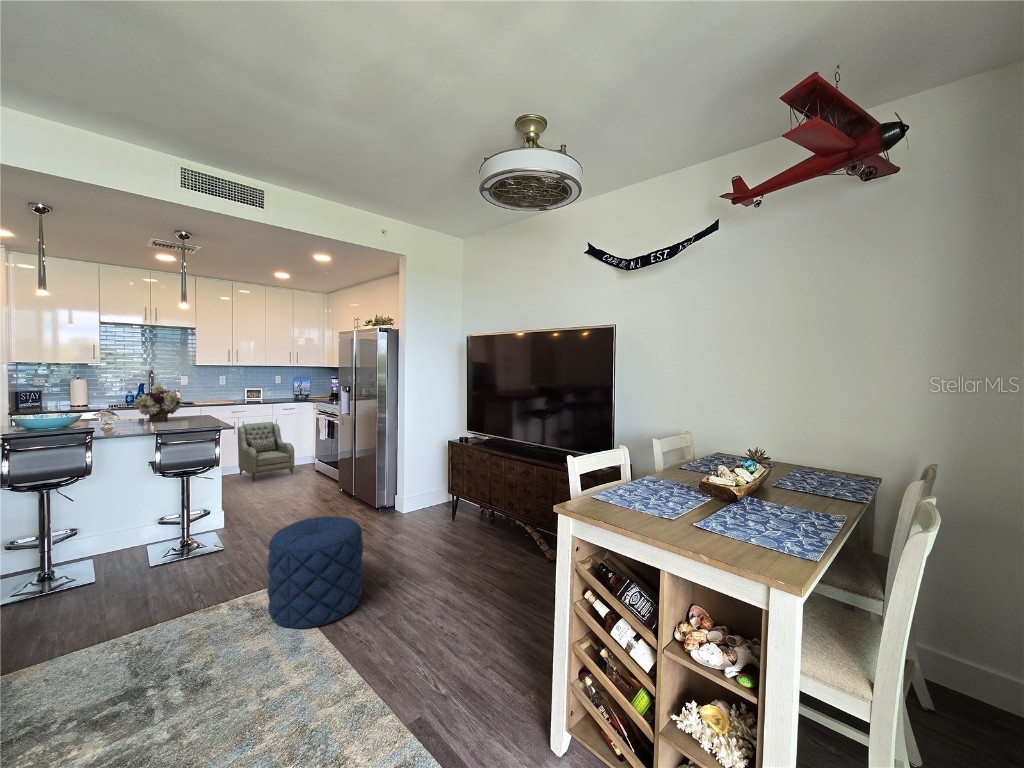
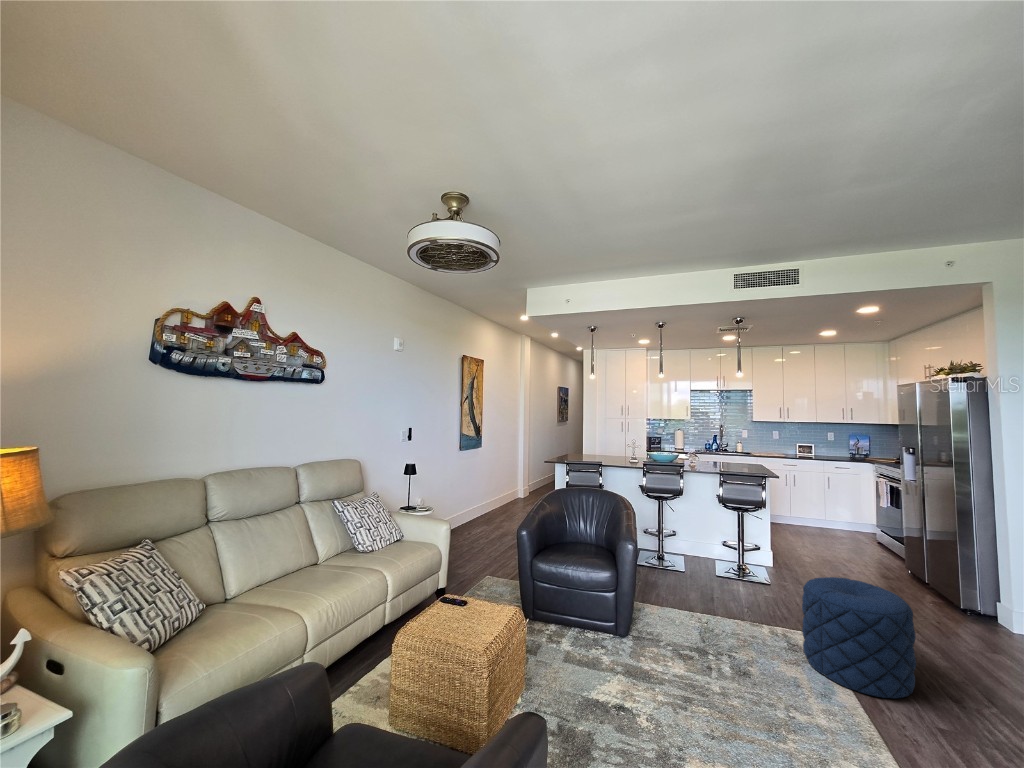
flower arrangement: present [133,385,181,422] -> none [707,437,740,466]
armchair: present [237,422,295,483] -> none [789,463,849,539]

